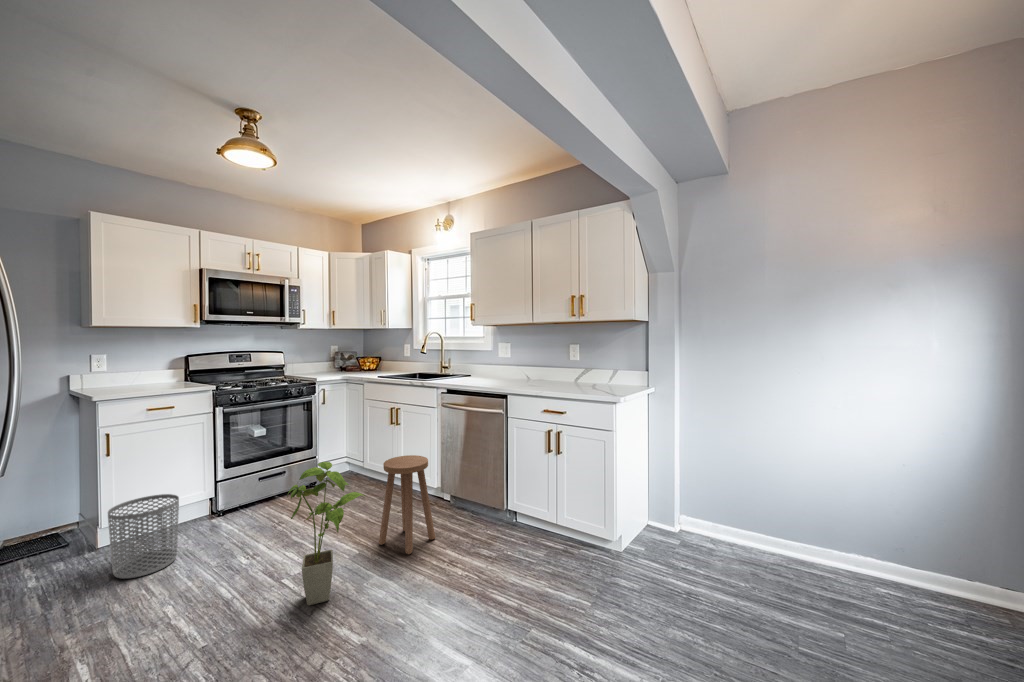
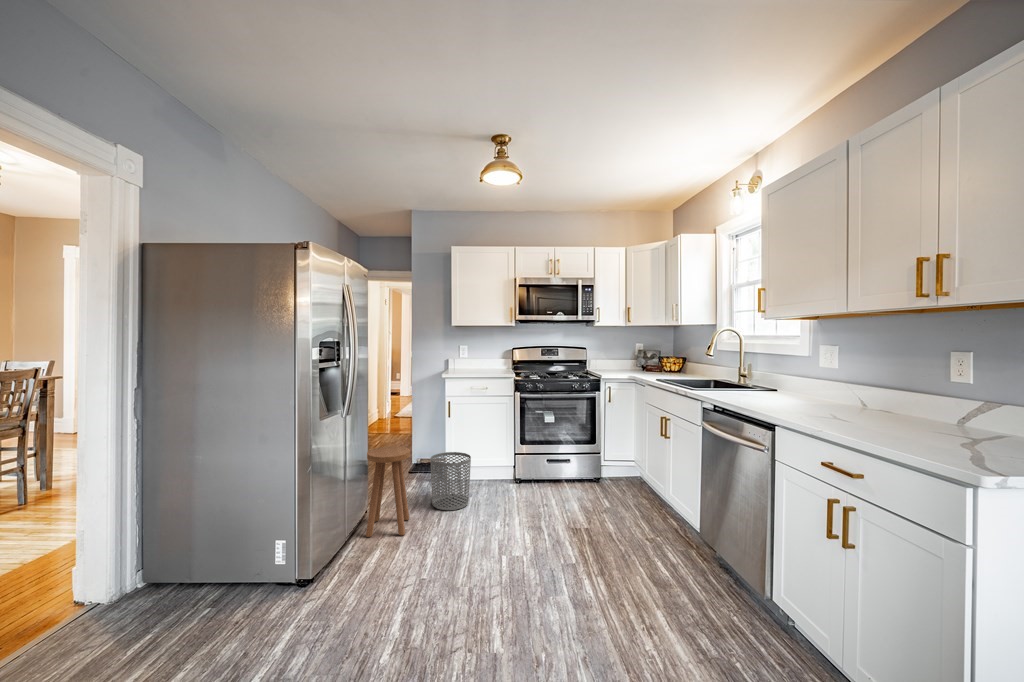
stool: present [379,455,435,554] -> present [366,446,410,537]
house plant: present [288,462,365,605] -> none [485,455,558,594]

